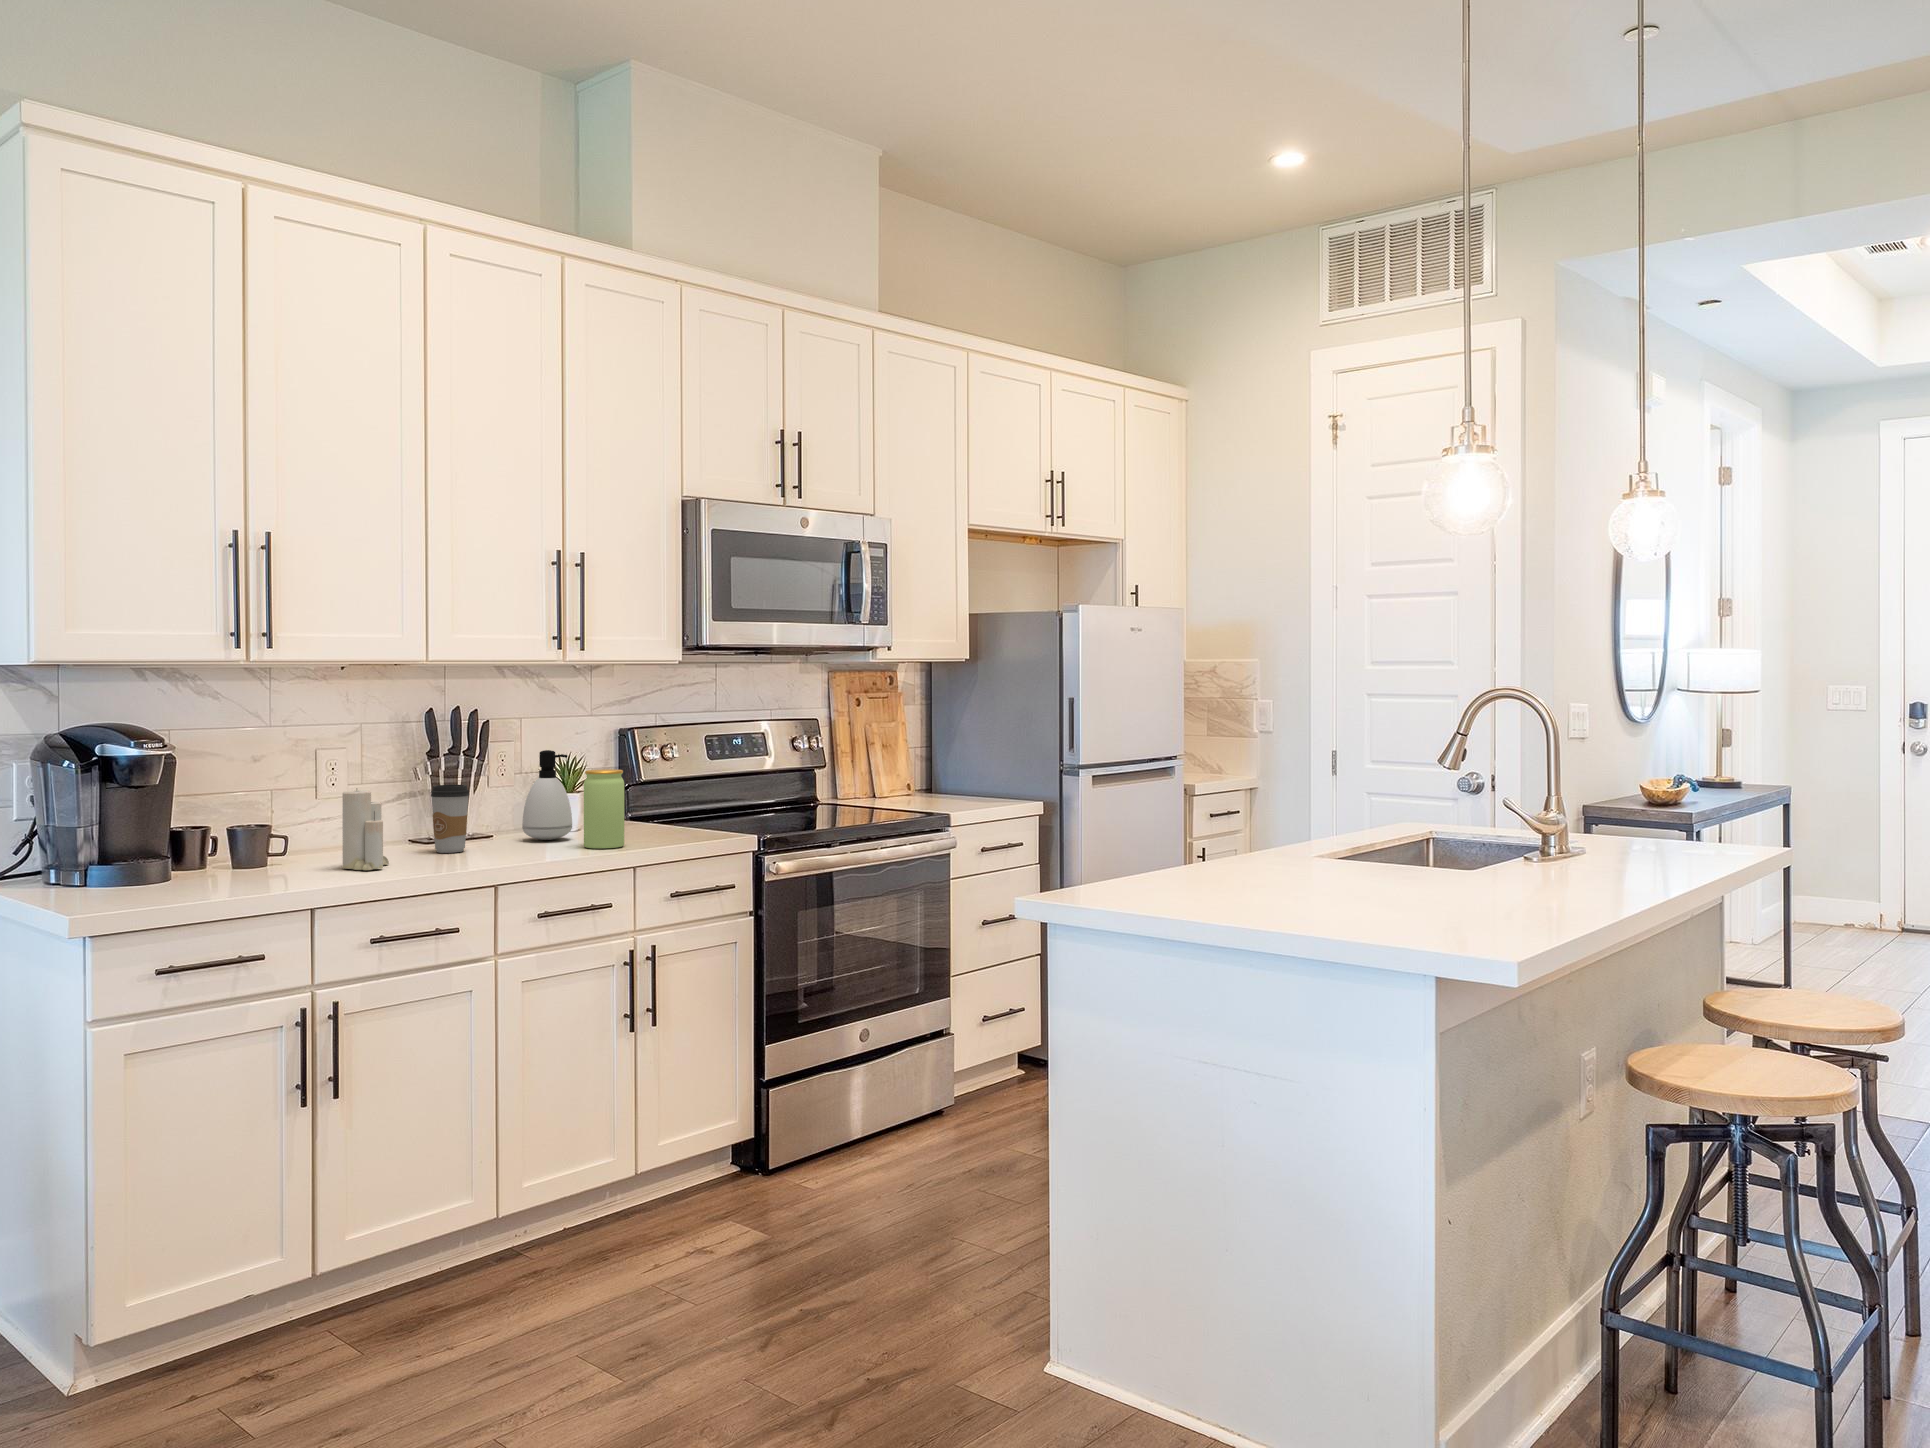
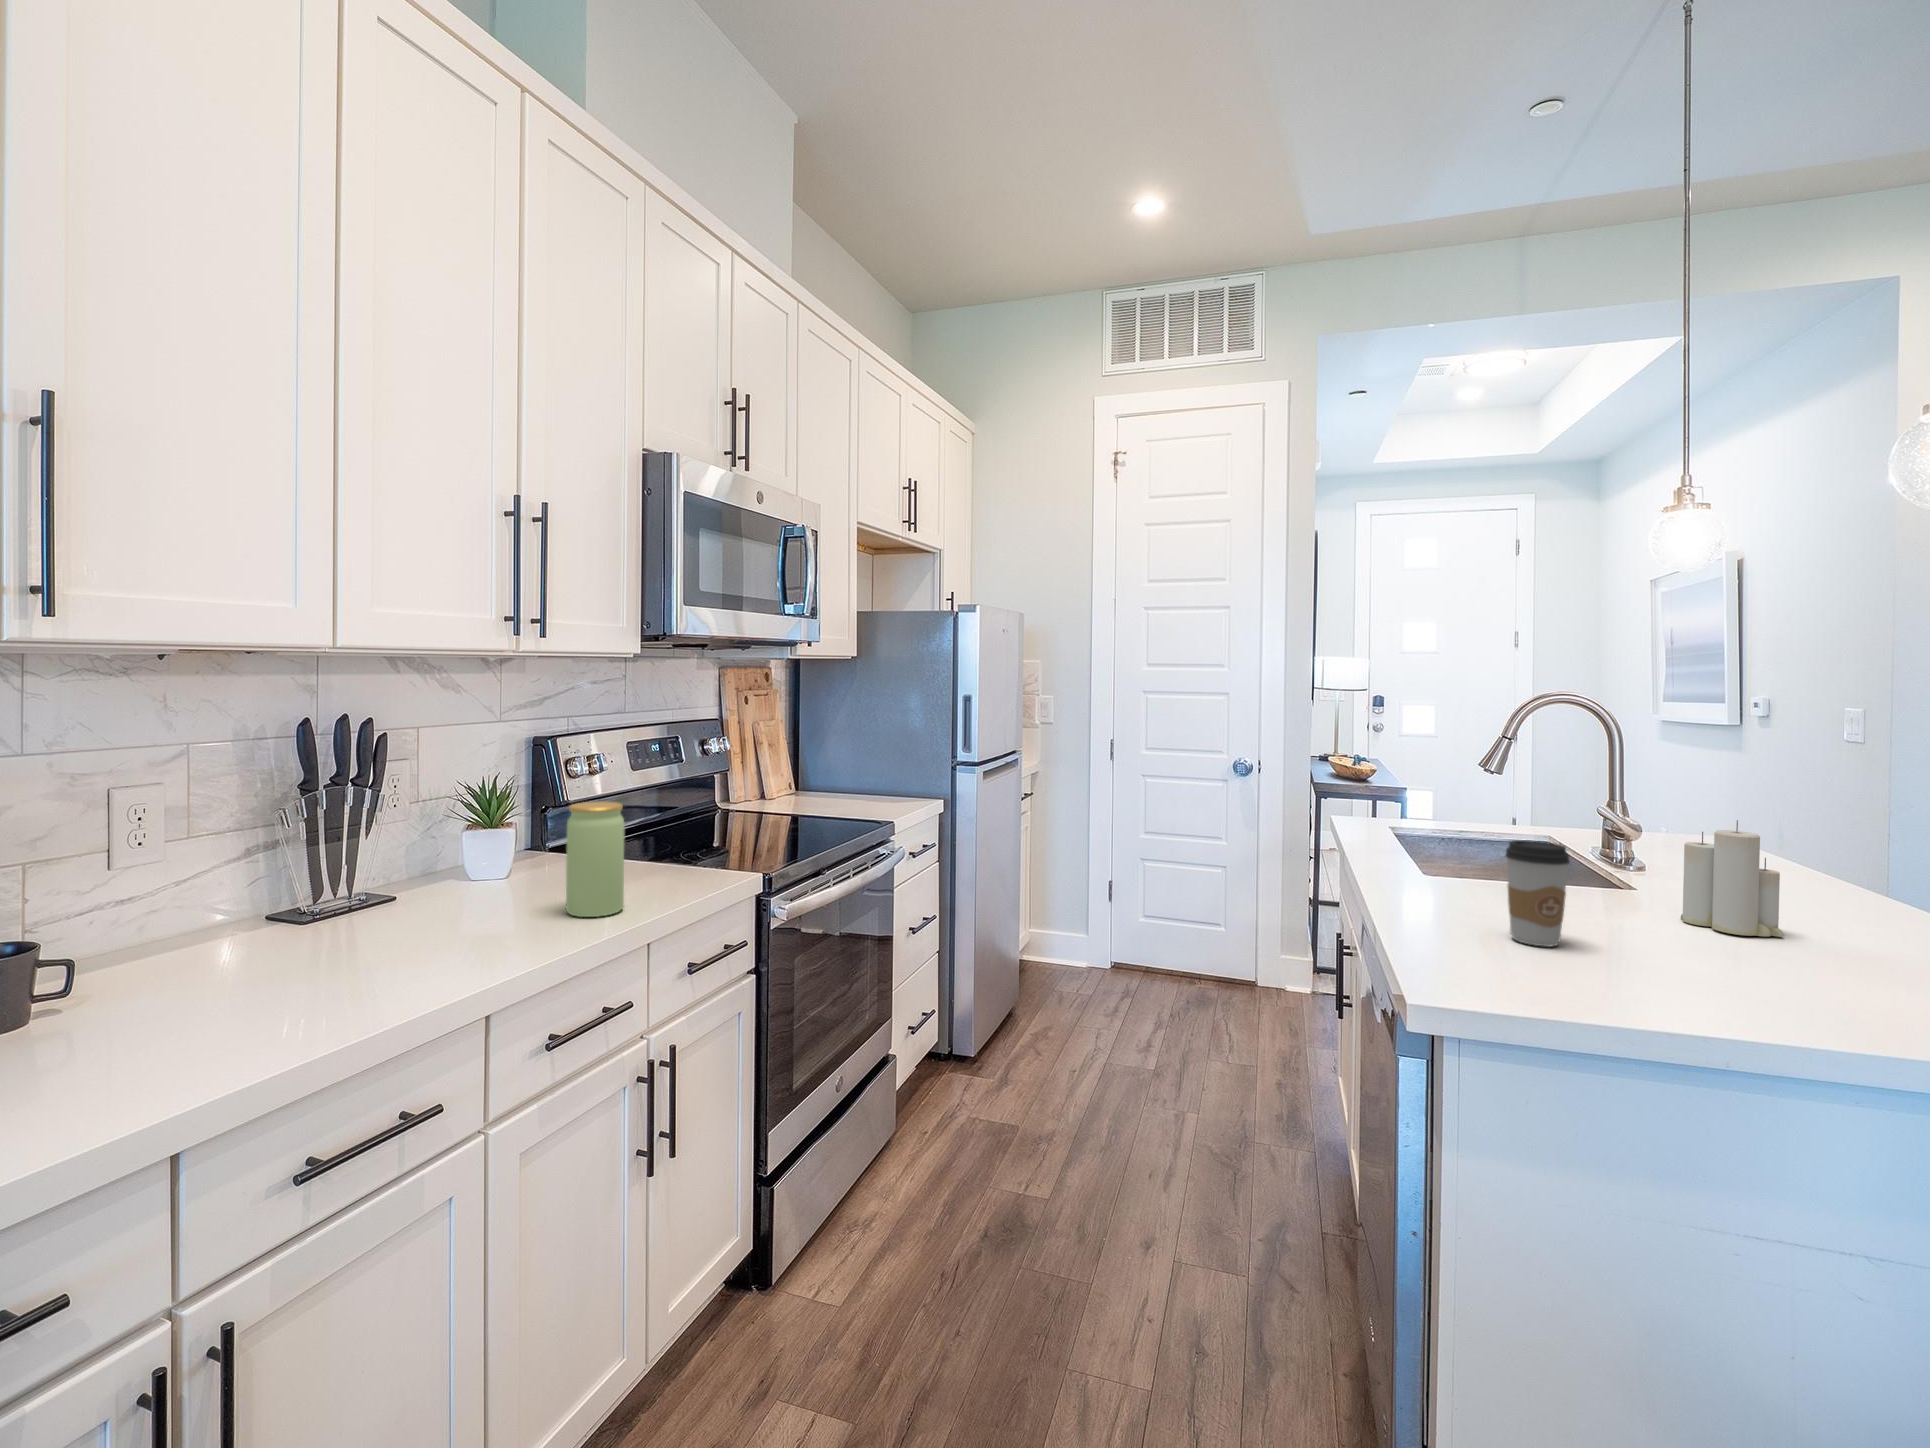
soap dispenser: present [522,750,572,840] -> none [451,775,524,902]
coffee cup: present [431,785,469,853] -> present [1505,840,1569,947]
candle: present [342,790,389,870] -> present [1681,820,1784,937]

